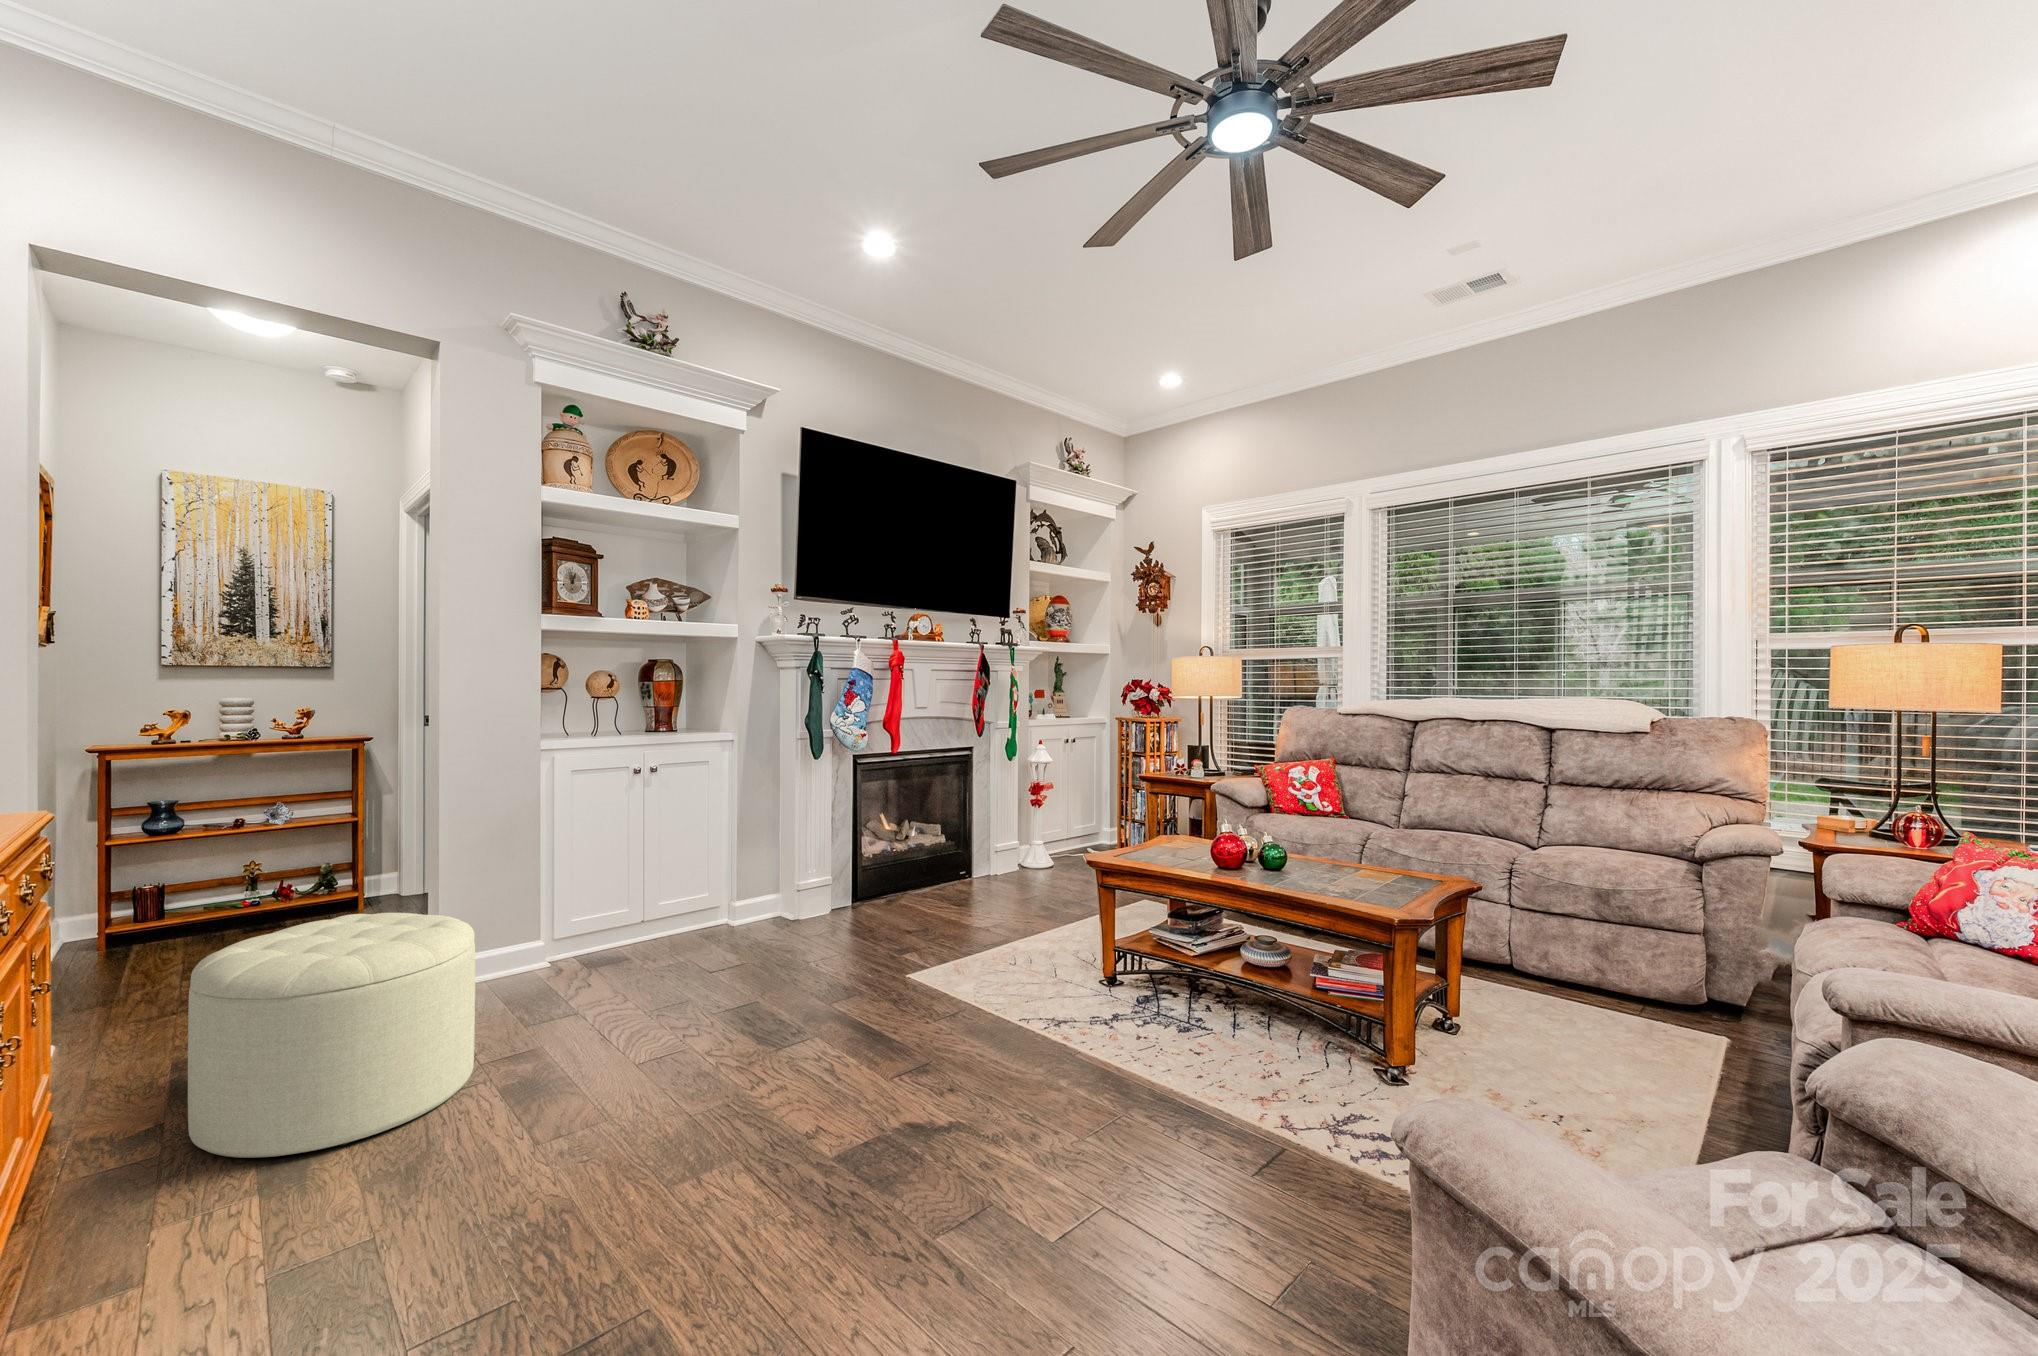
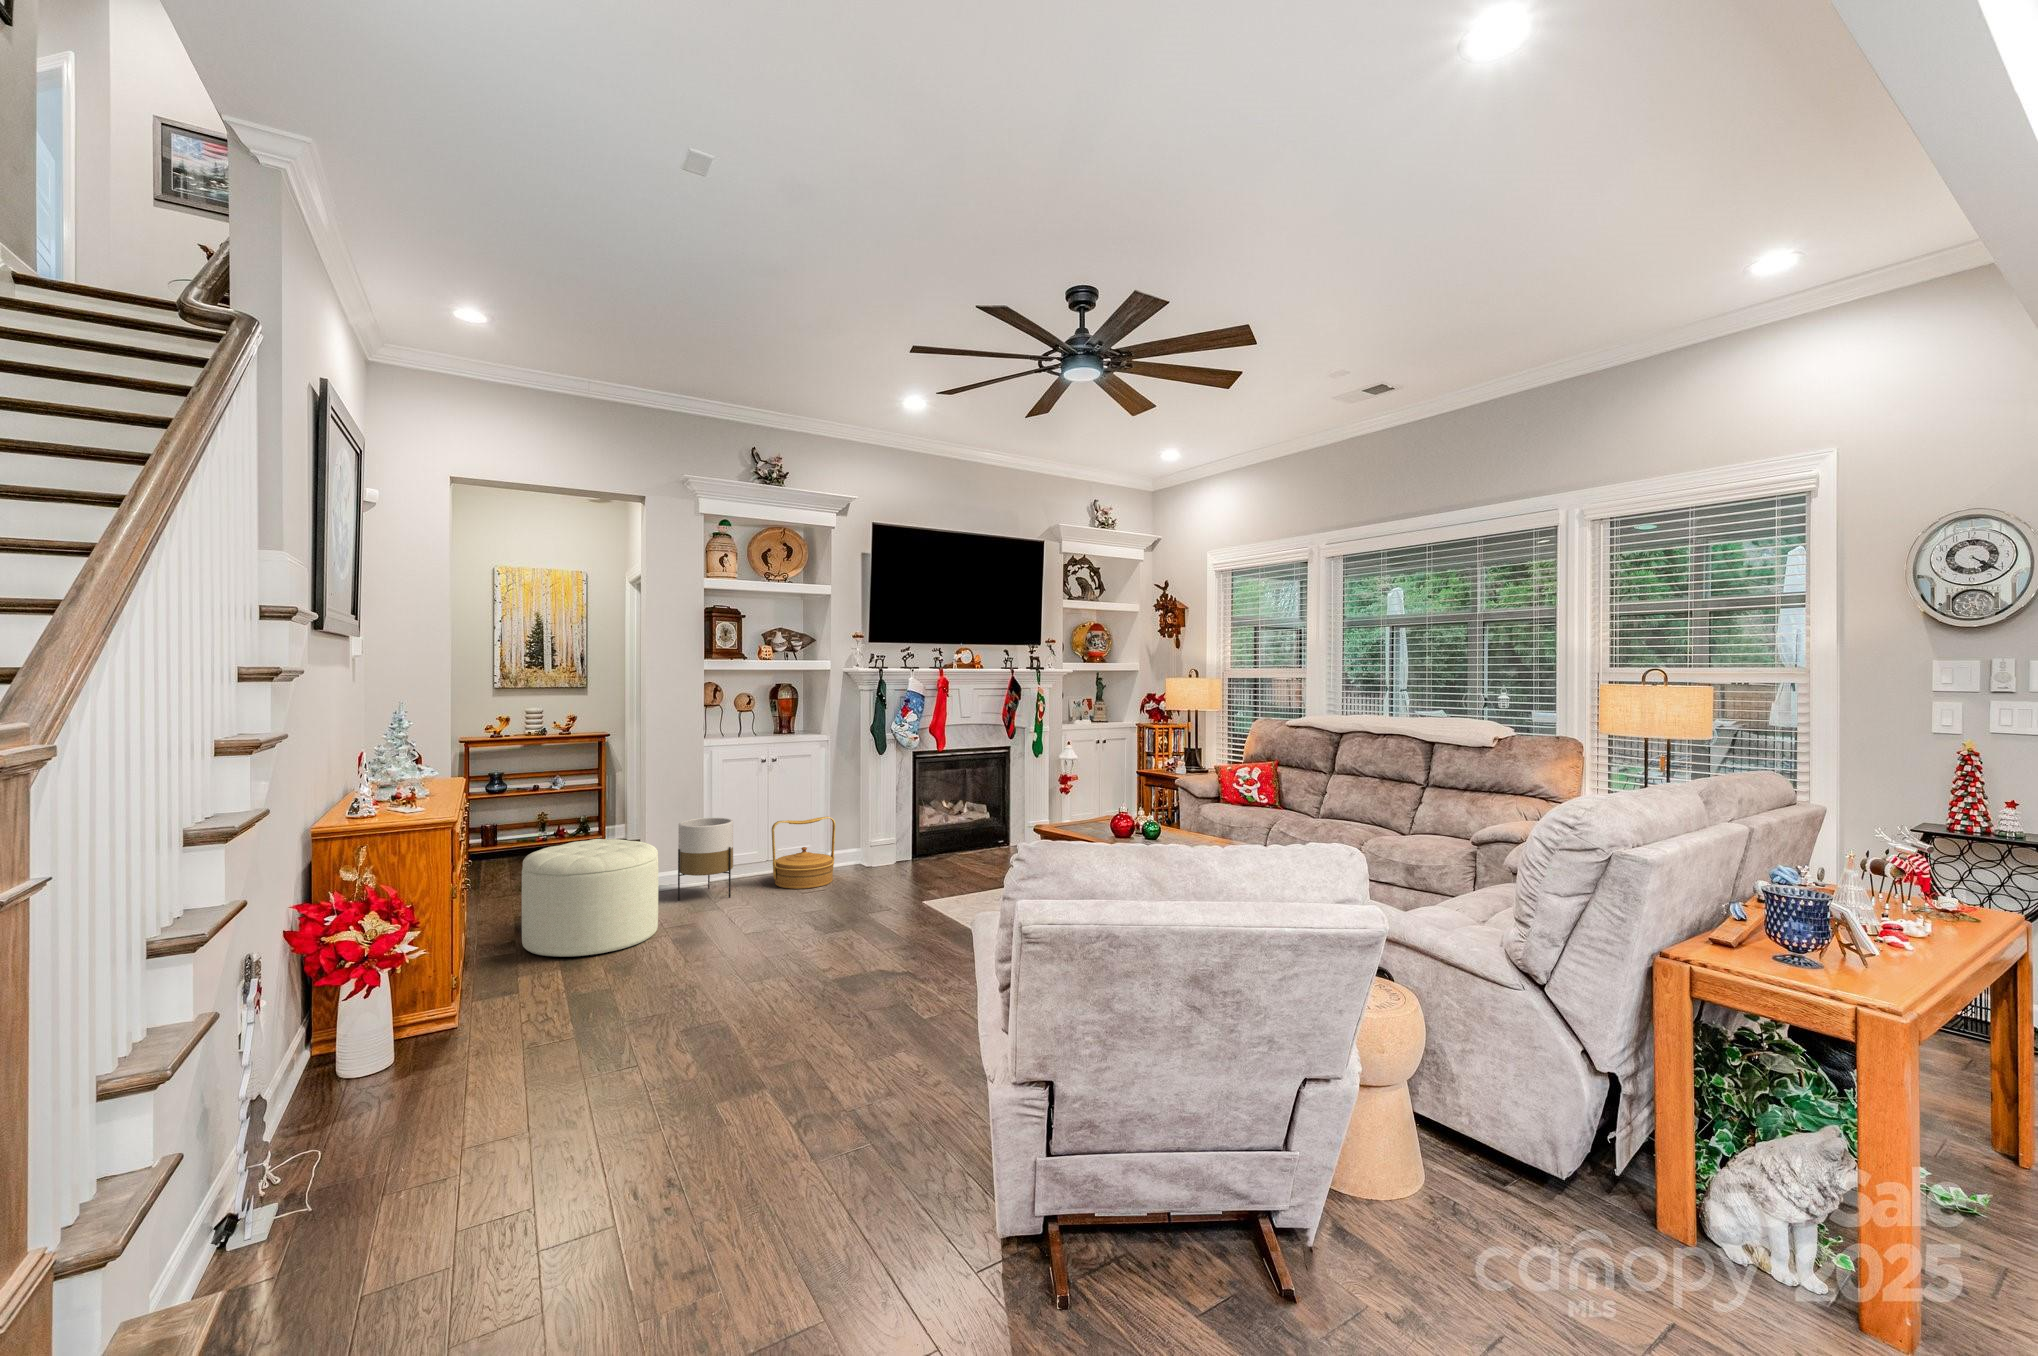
woven basket: none [655,852,751,965] -> present [772,817,835,889]
planter: none [501,862,596,1002] -> present [678,818,733,901]

